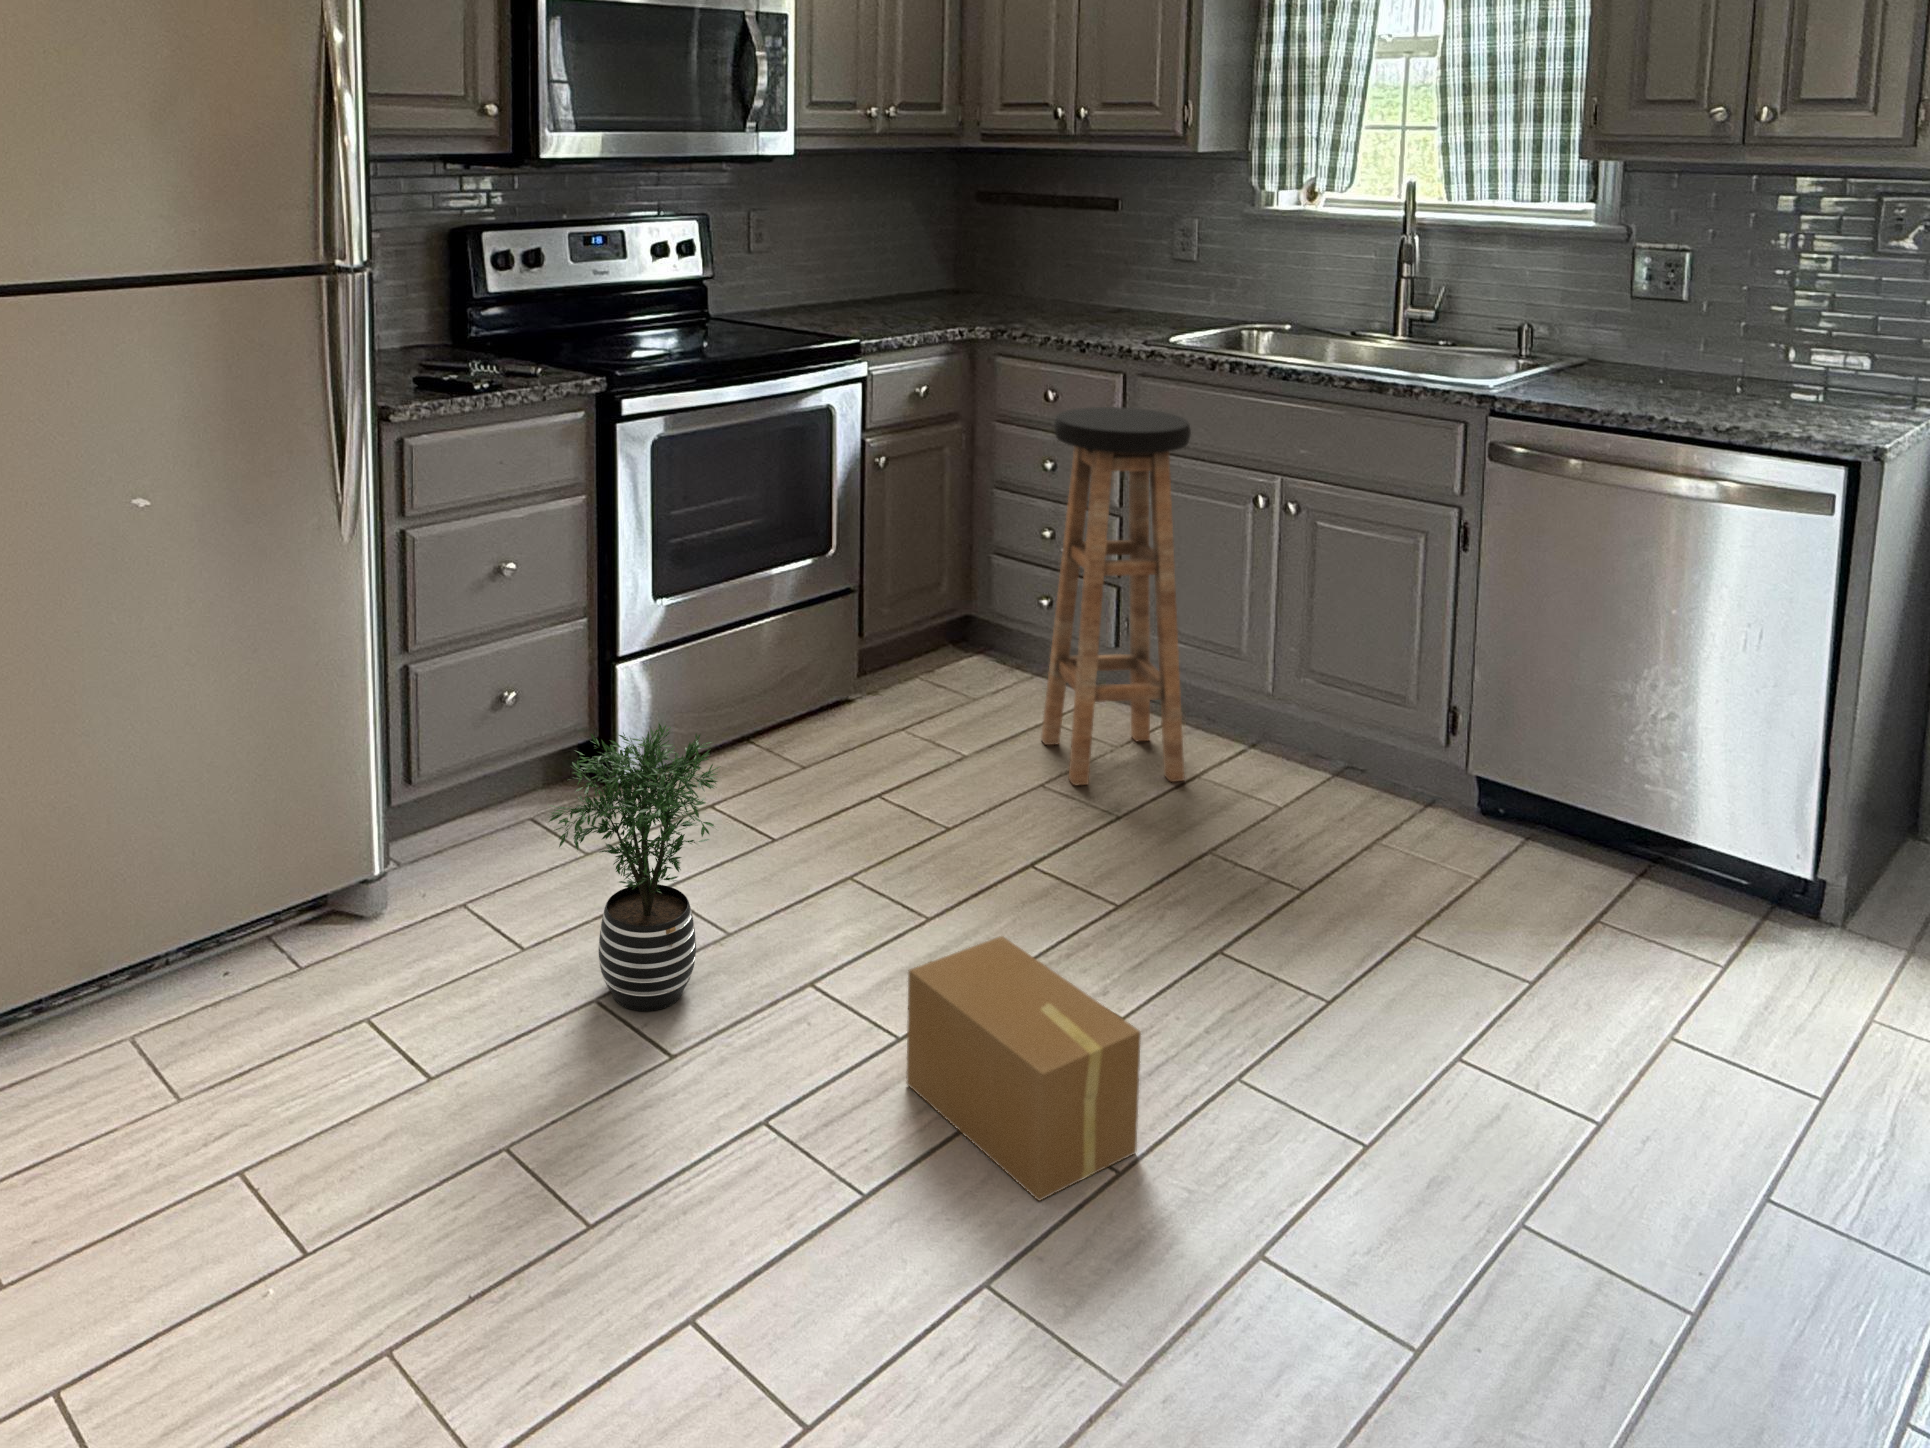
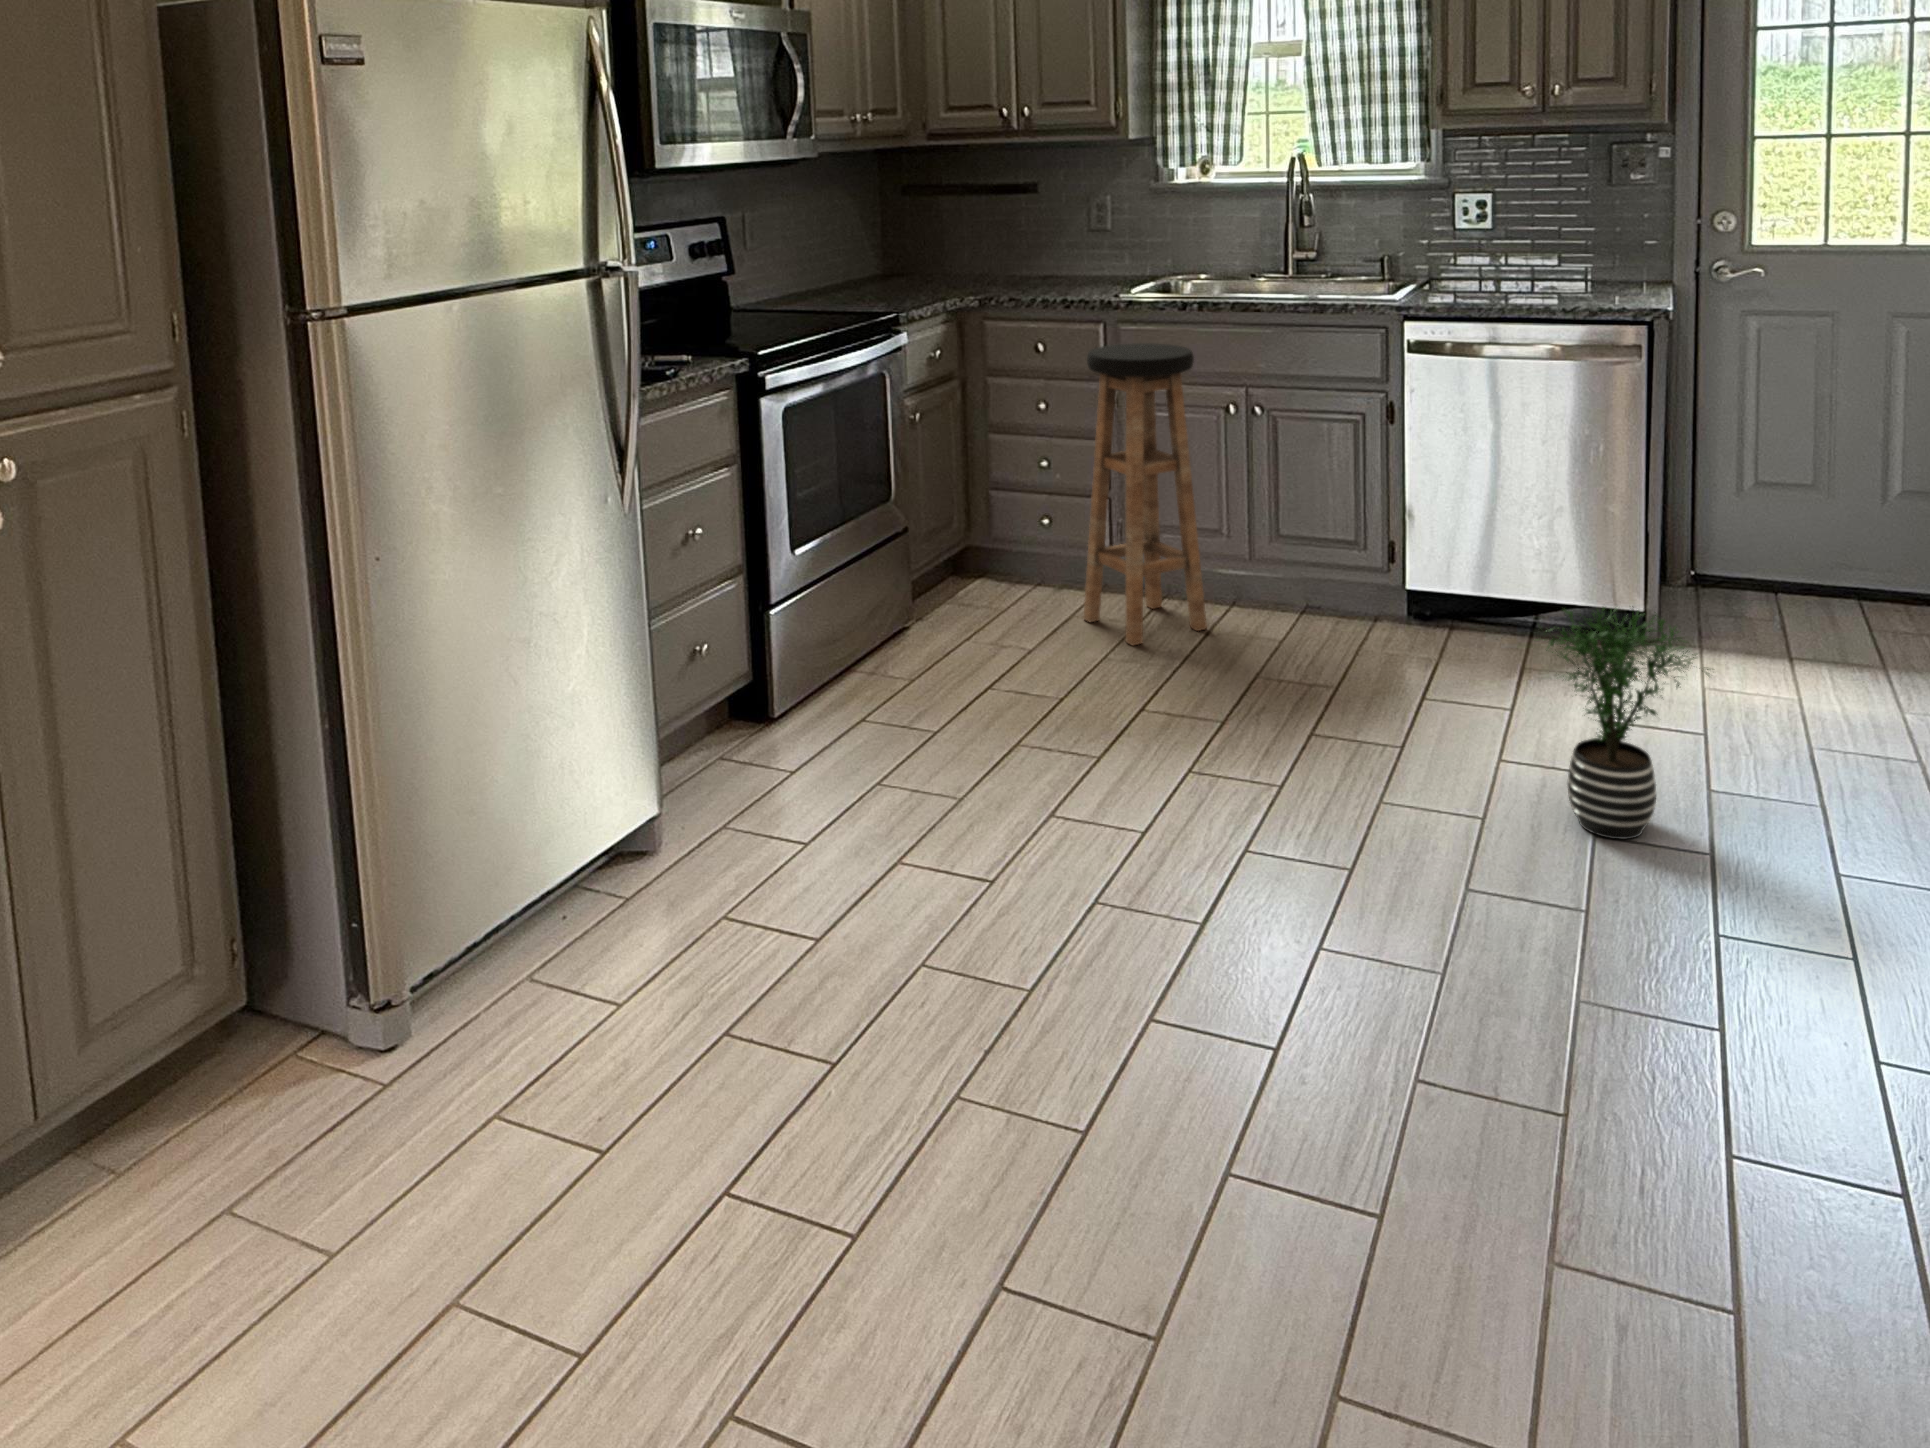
potted plant: present [549,723,721,1011] -> present [1543,606,1709,839]
cardboard box: present [906,936,1141,1201] -> none [1174,732,1354,896]

